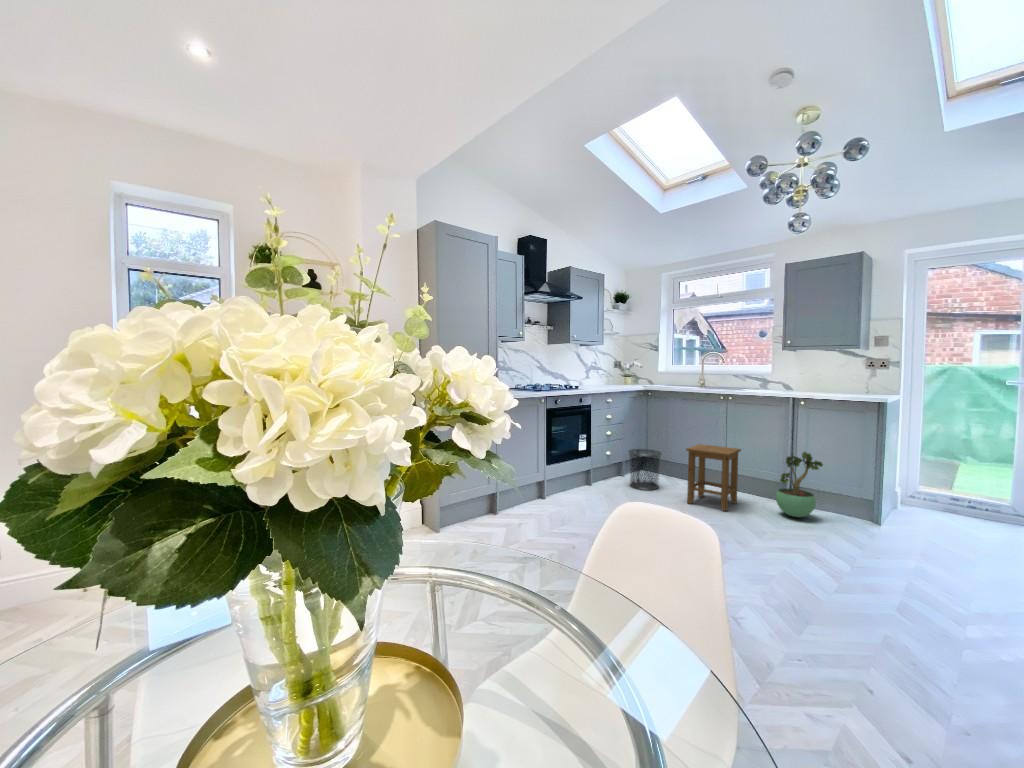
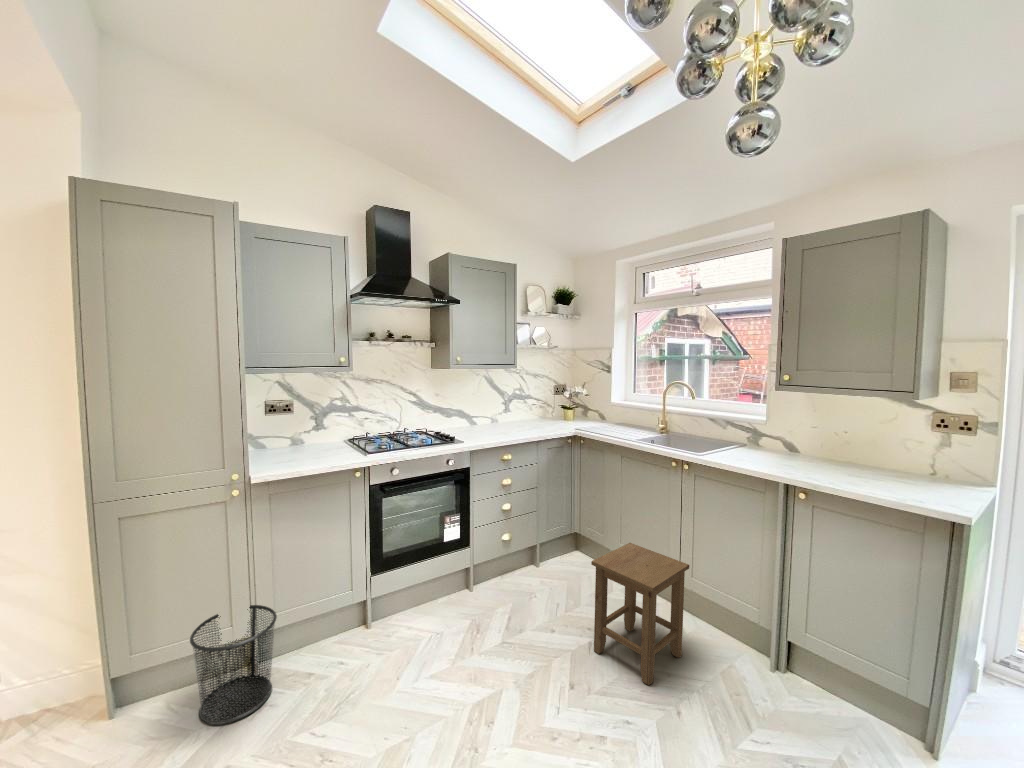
waste bin: present [629,449,662,490] -> present [190,605,277,724]
potted plant: present [776,452,823,517] -> none [740,598,830,723]

